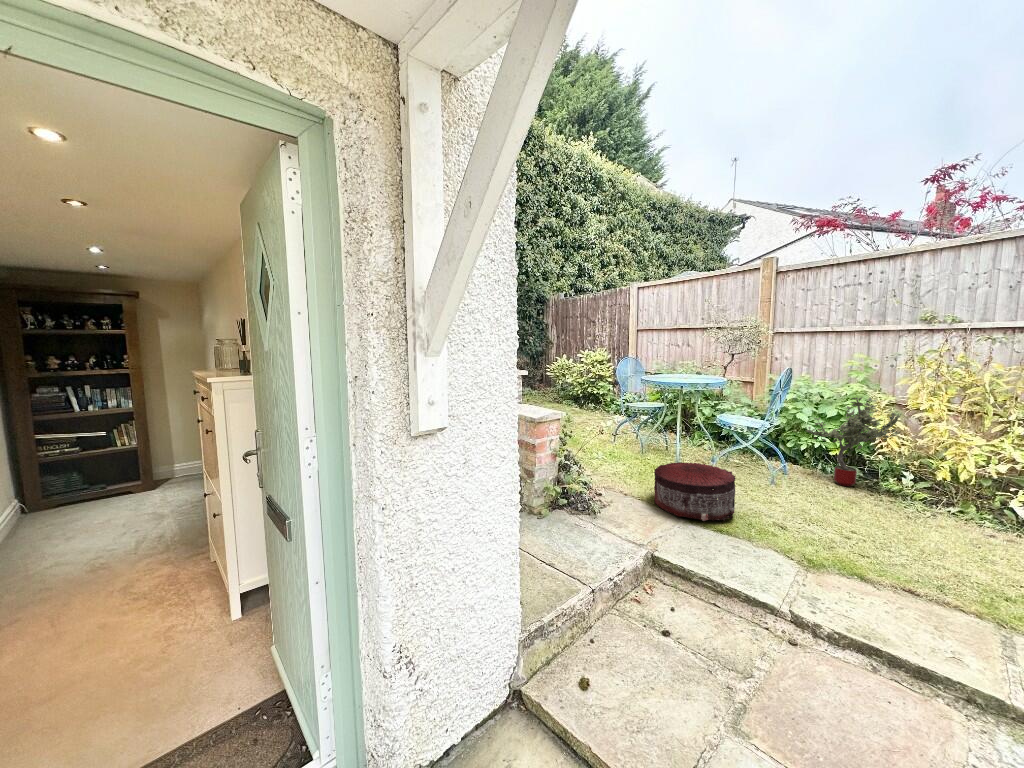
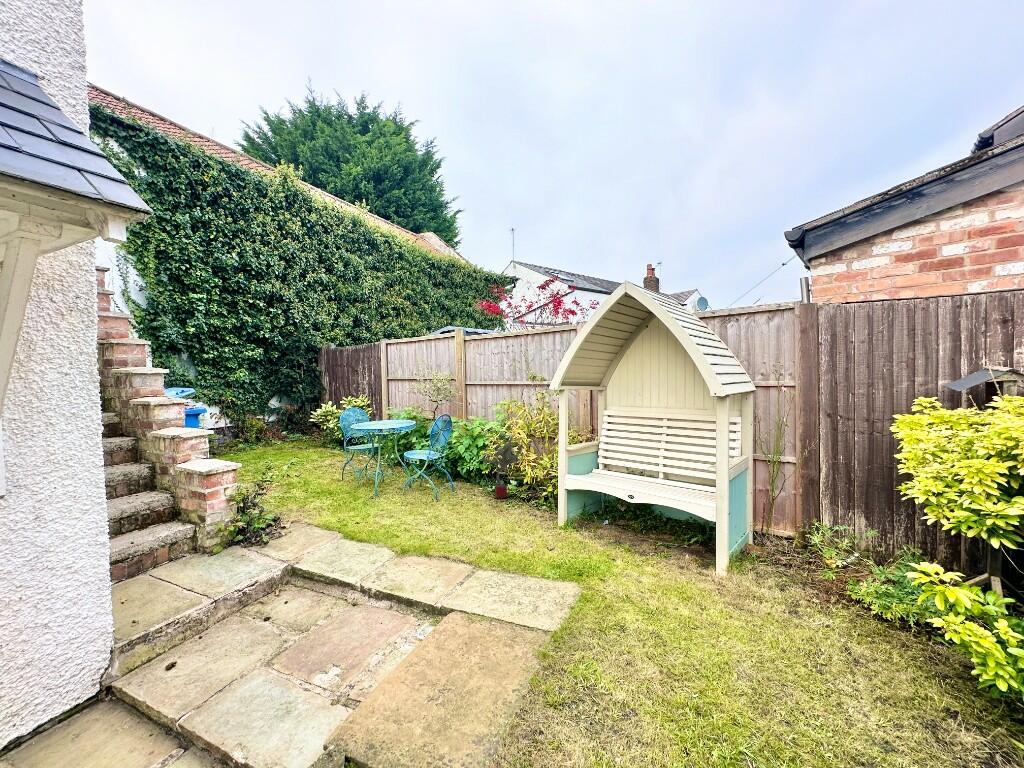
pouf: present [654,462,736,521] -> none [332,492,394,537]

